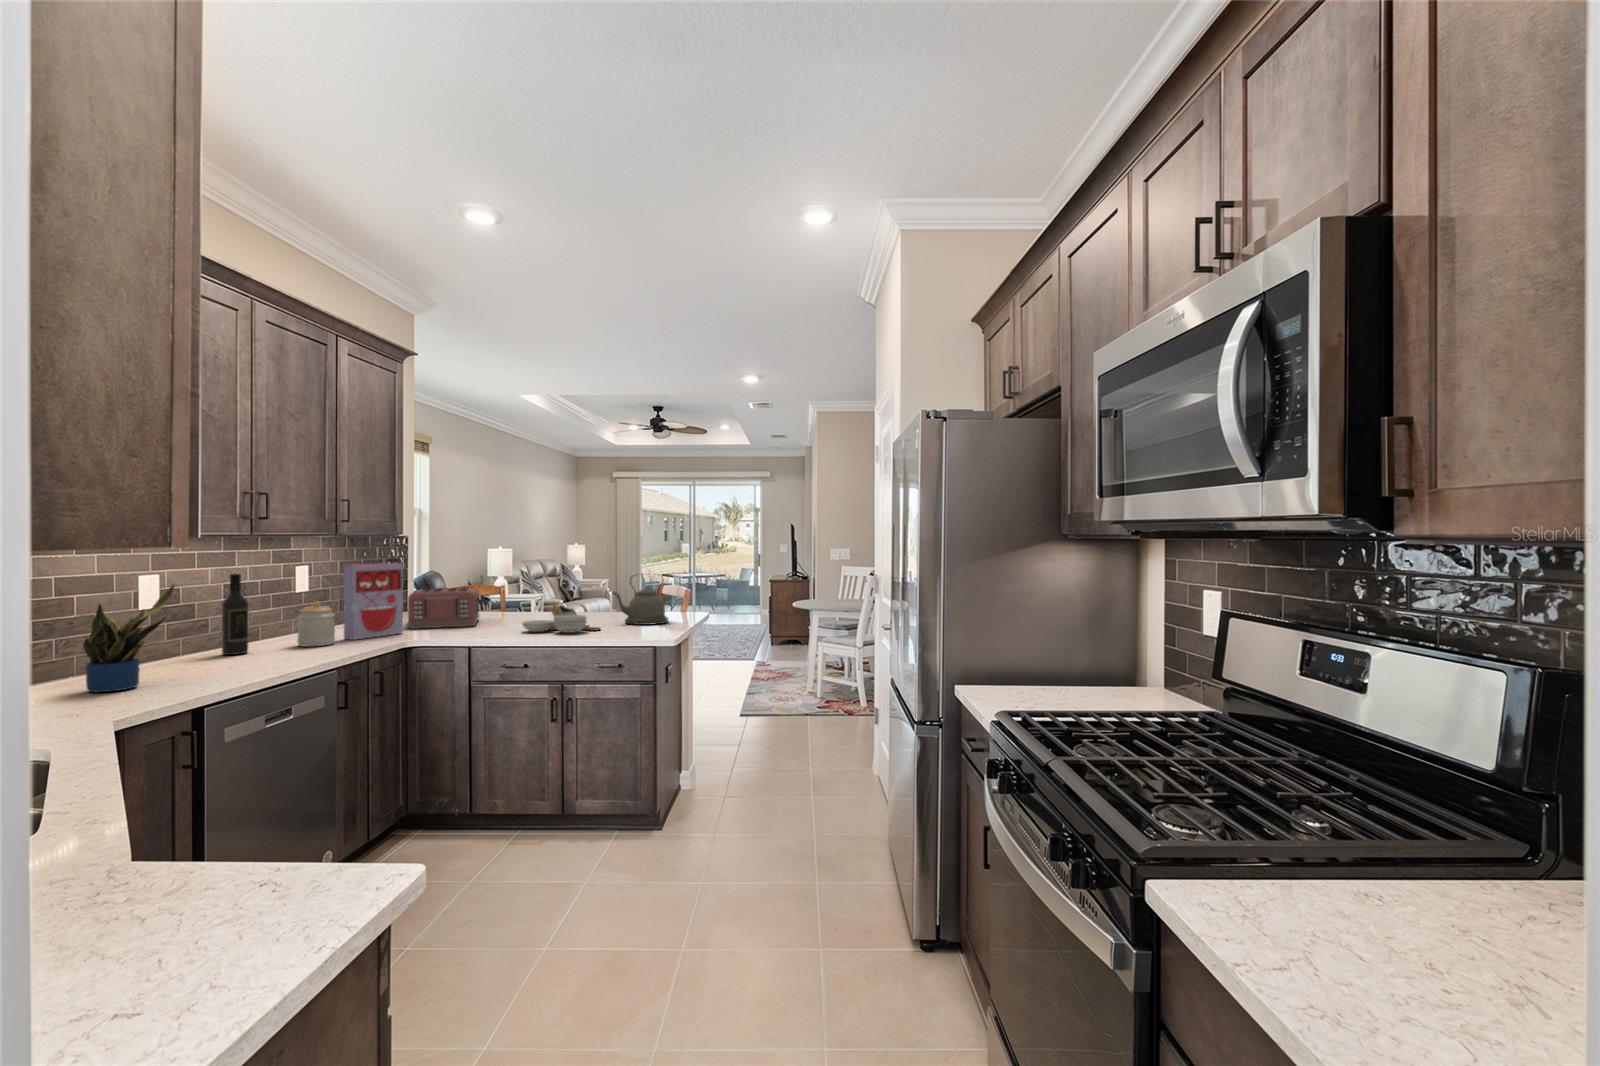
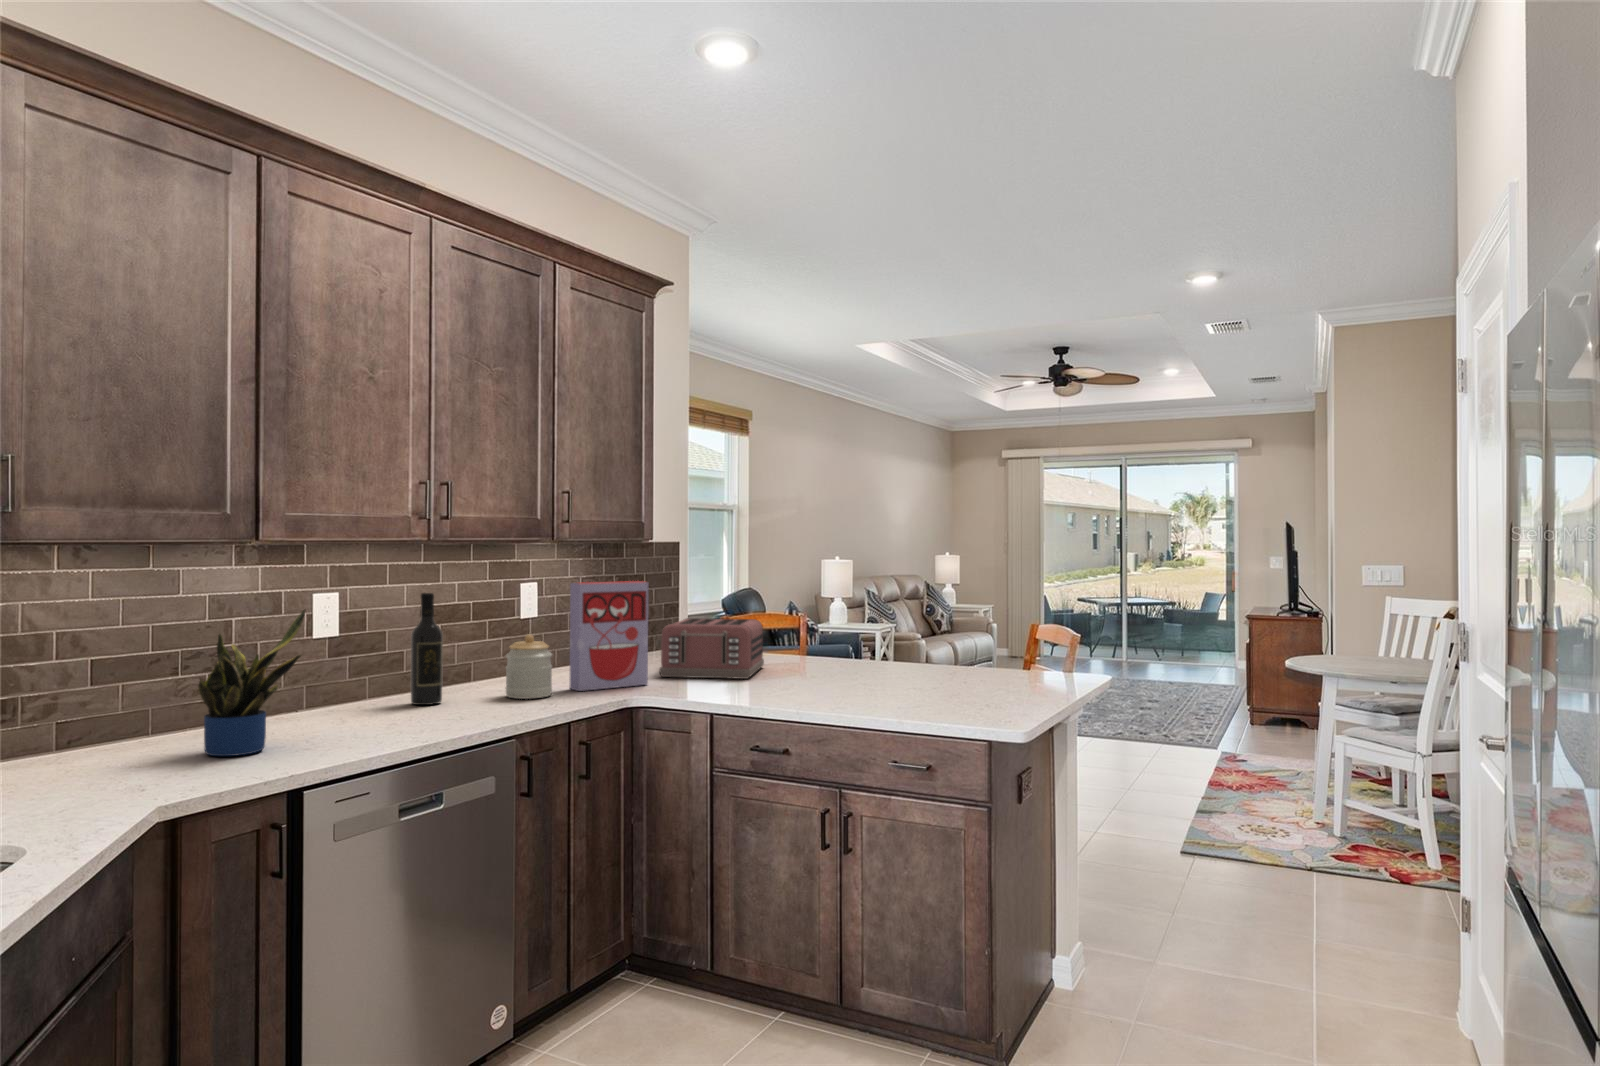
kettle: present [613,576,668,625] -> none [951,609,1046,696]
cutting board: present [522,602,601,633] -> none [805,649,927,703]

